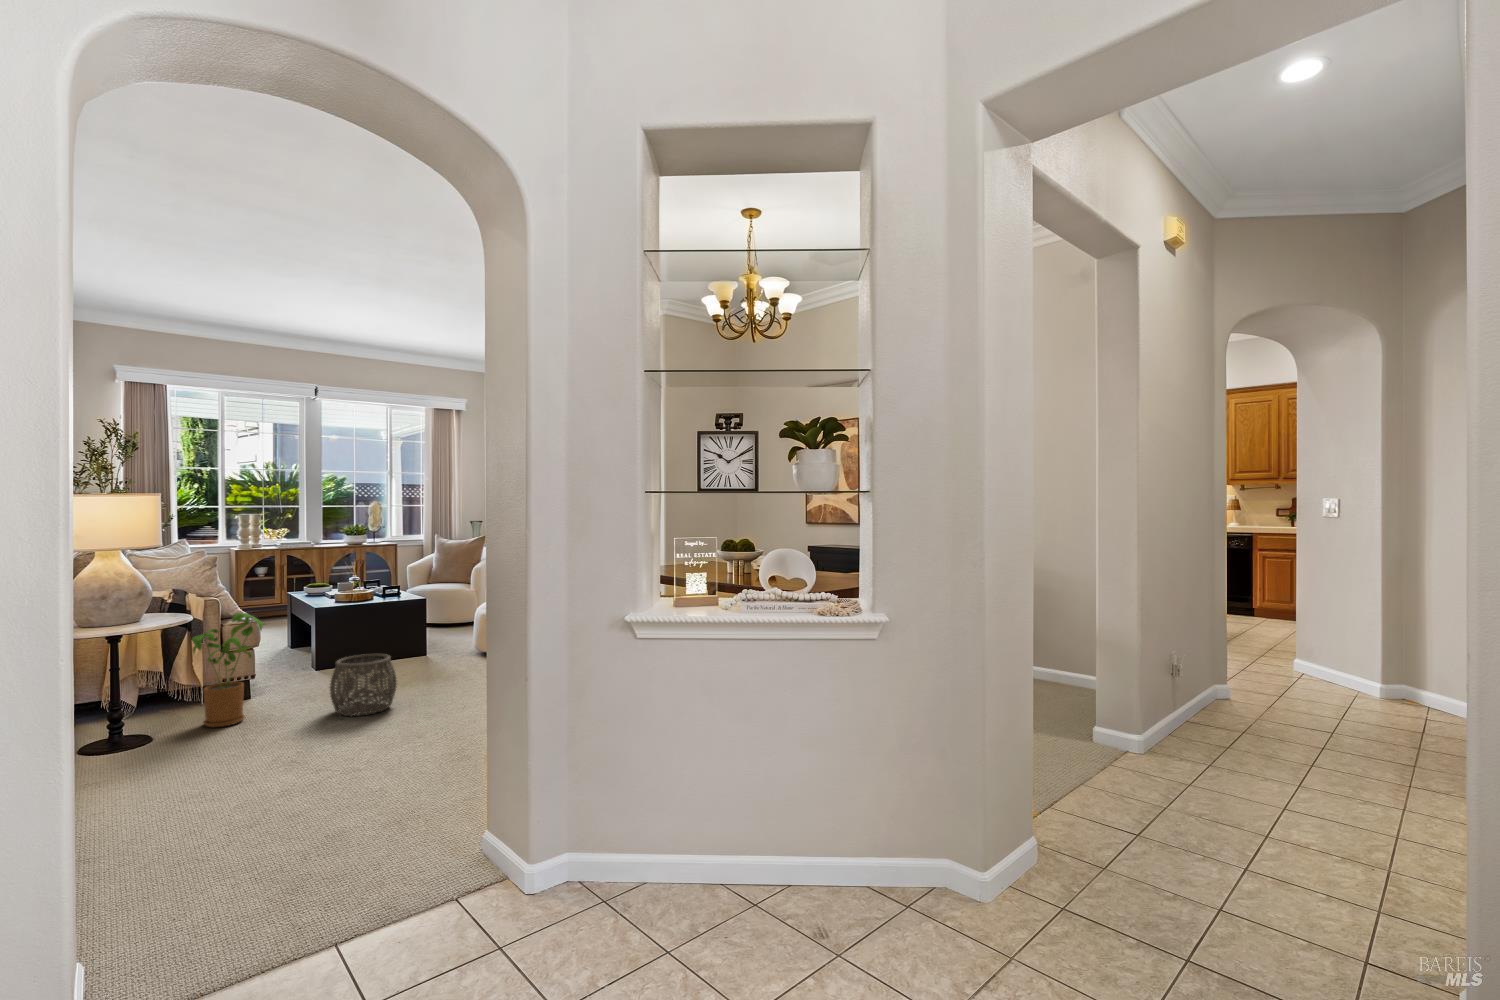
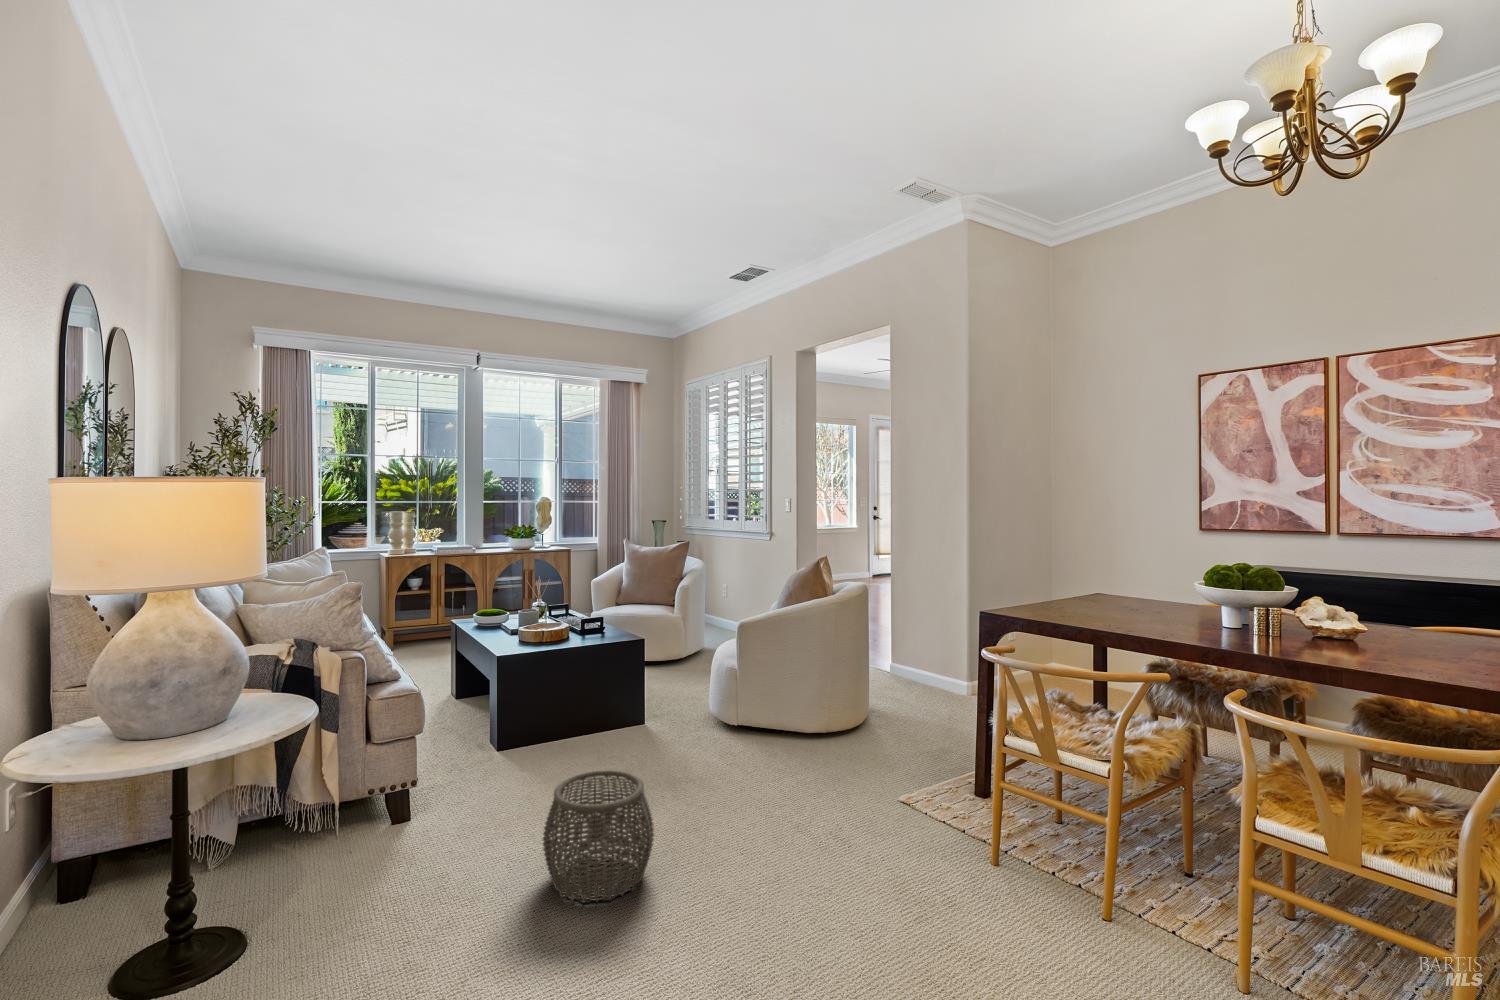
house plant: present [192,613,265,727] -> none [314,702,443,920]

